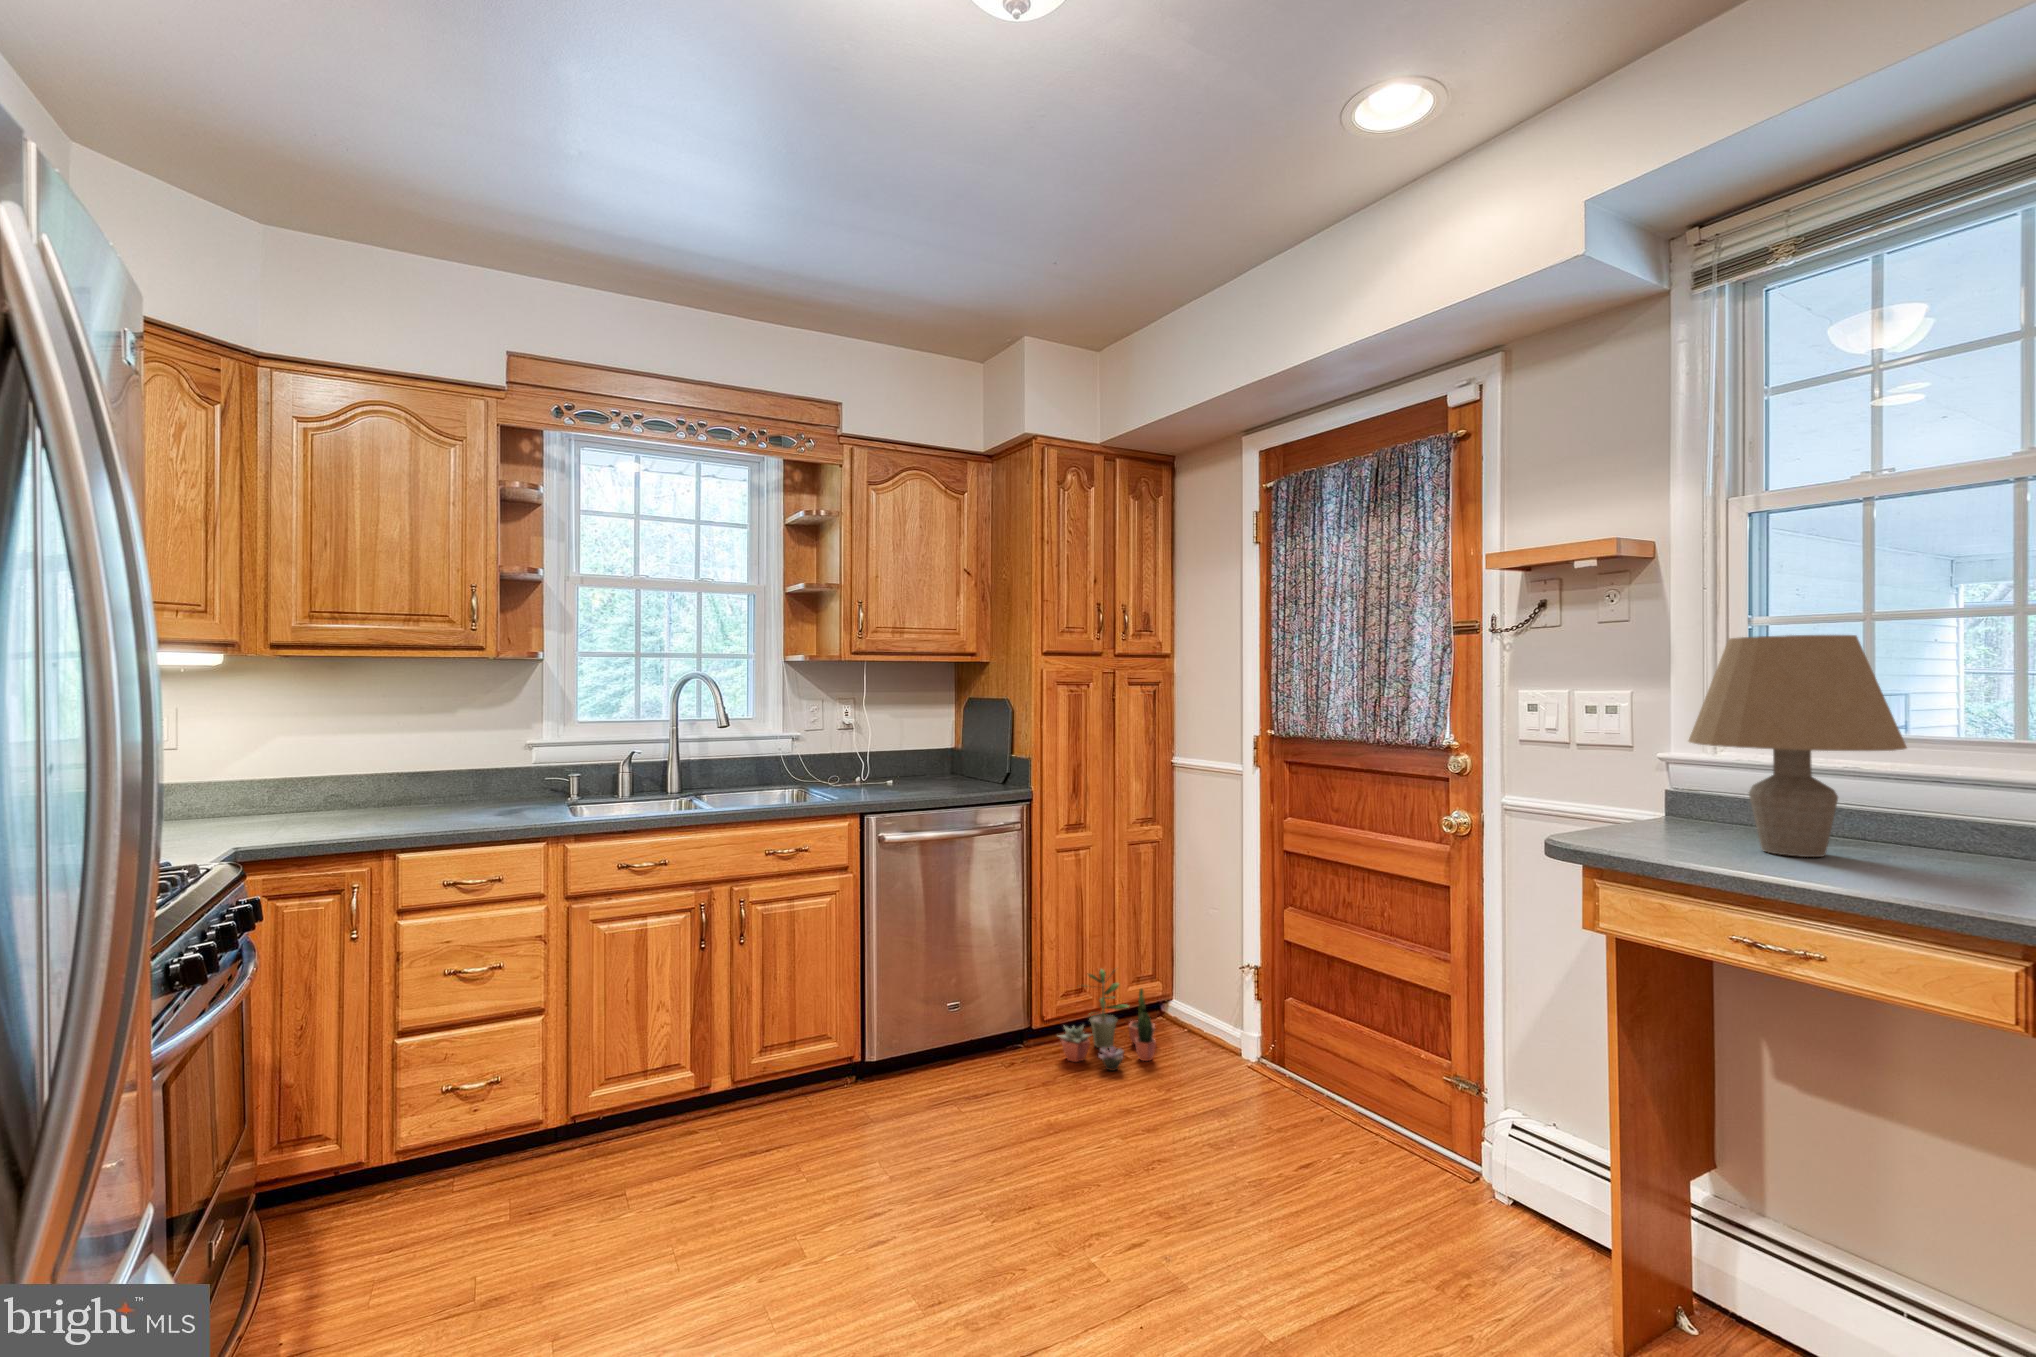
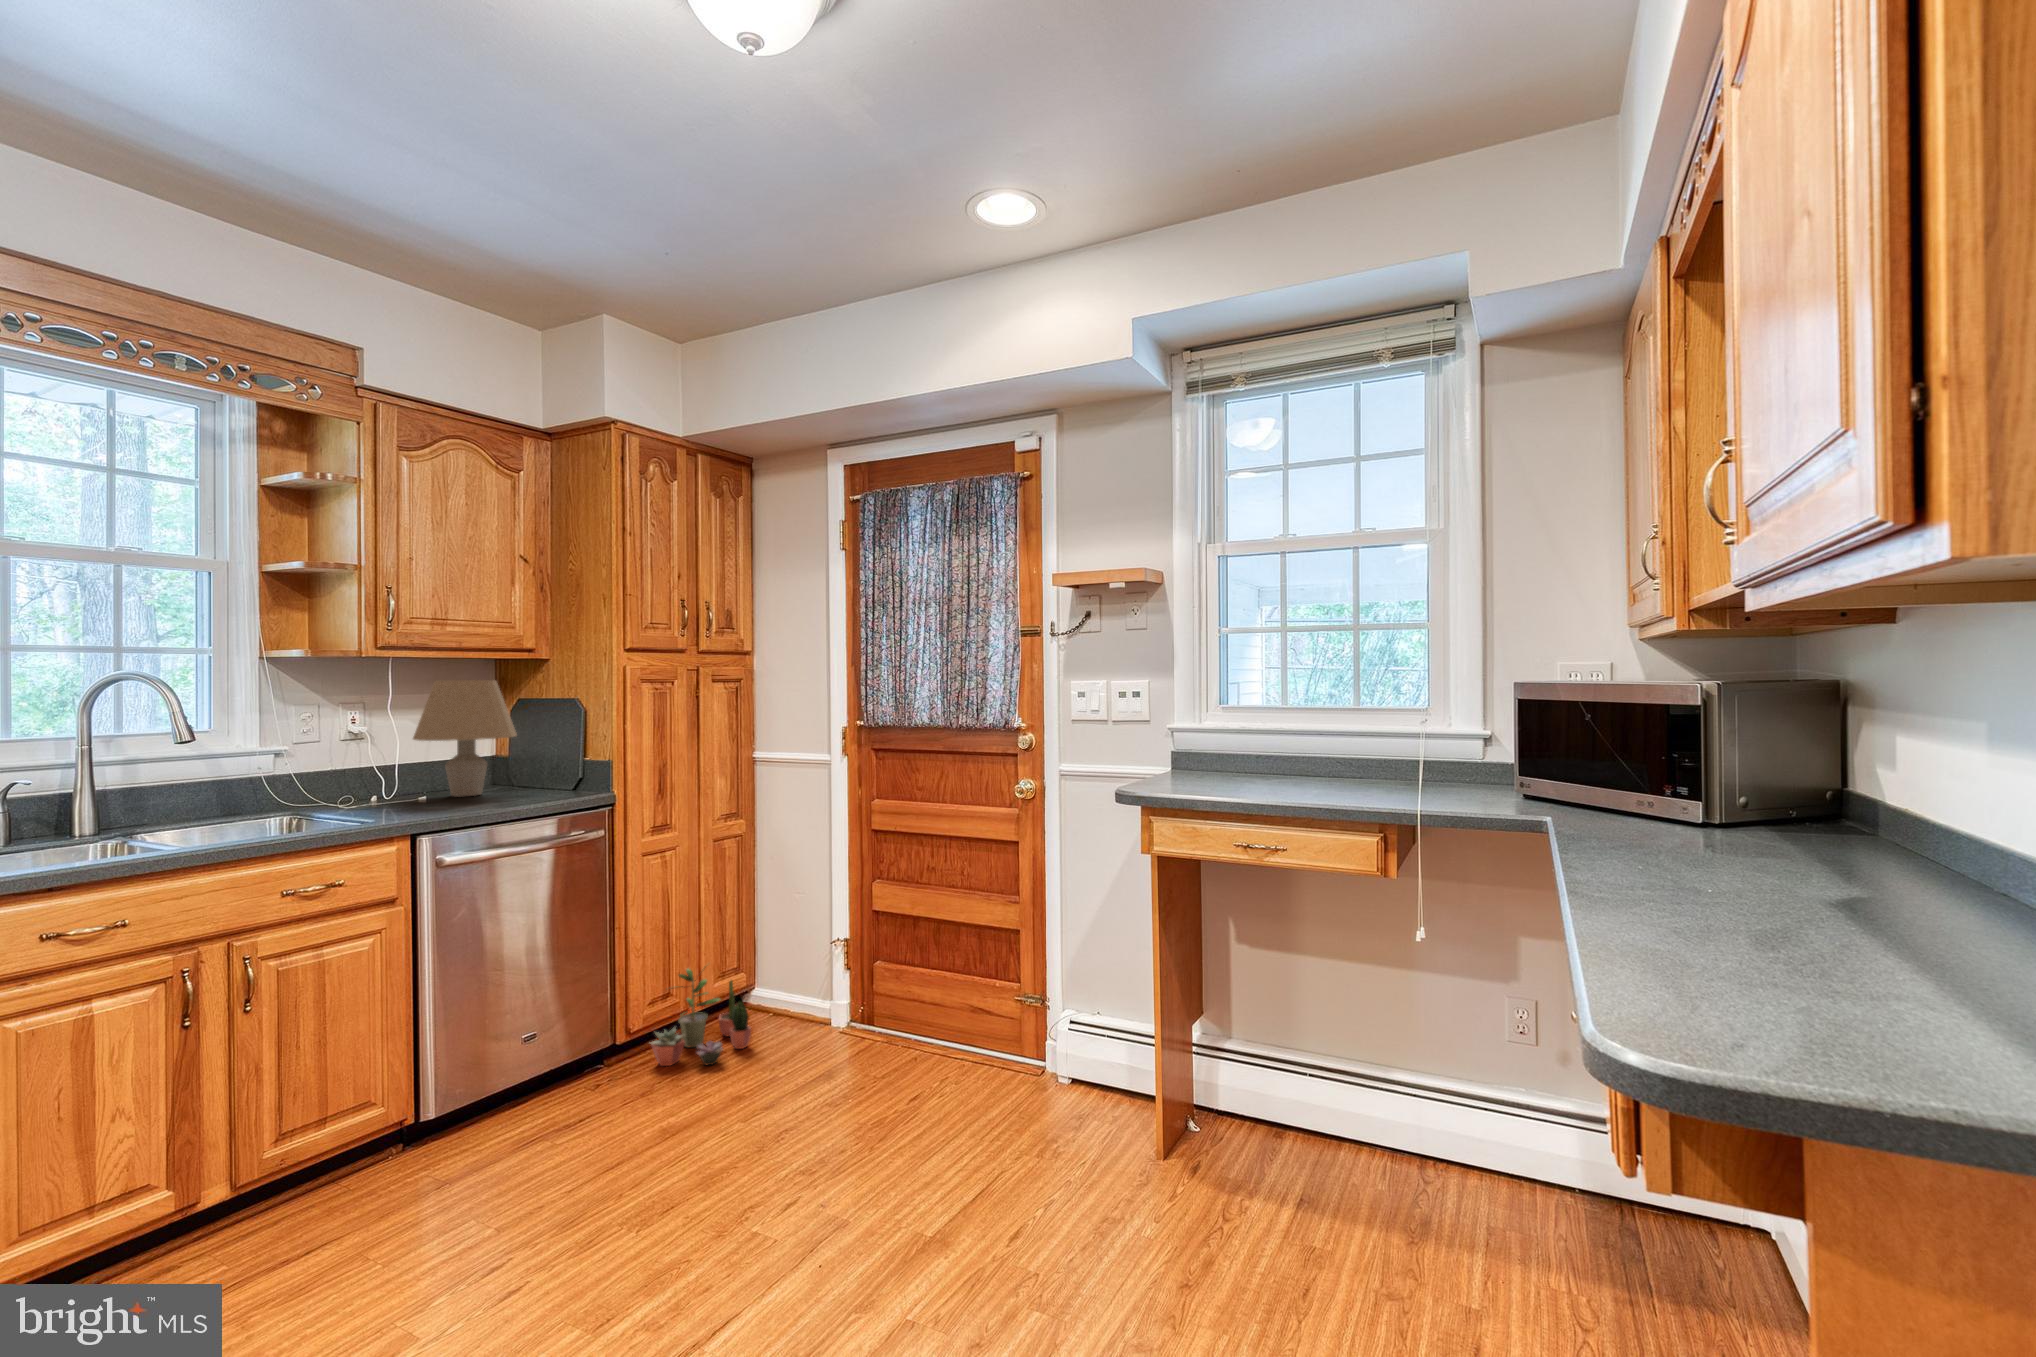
table lamp: present [1689,635,1907,857] -> present [413,680,517,797]

